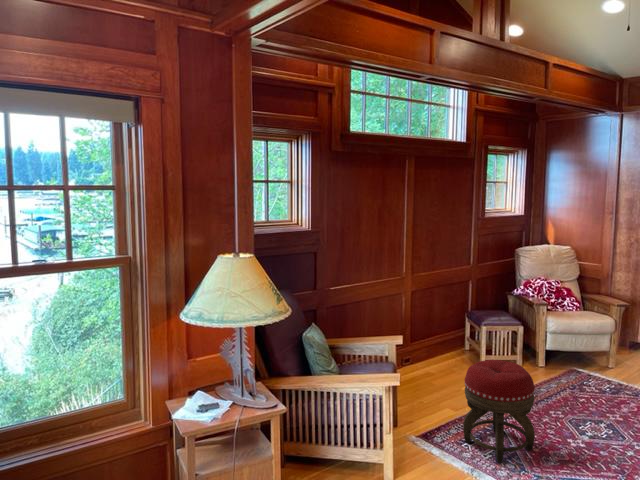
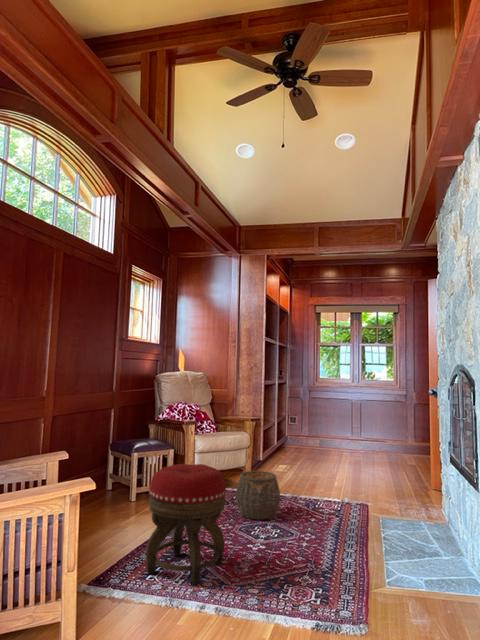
woven basket: none [576,364,628,416] -> present [236,471,280,520]

